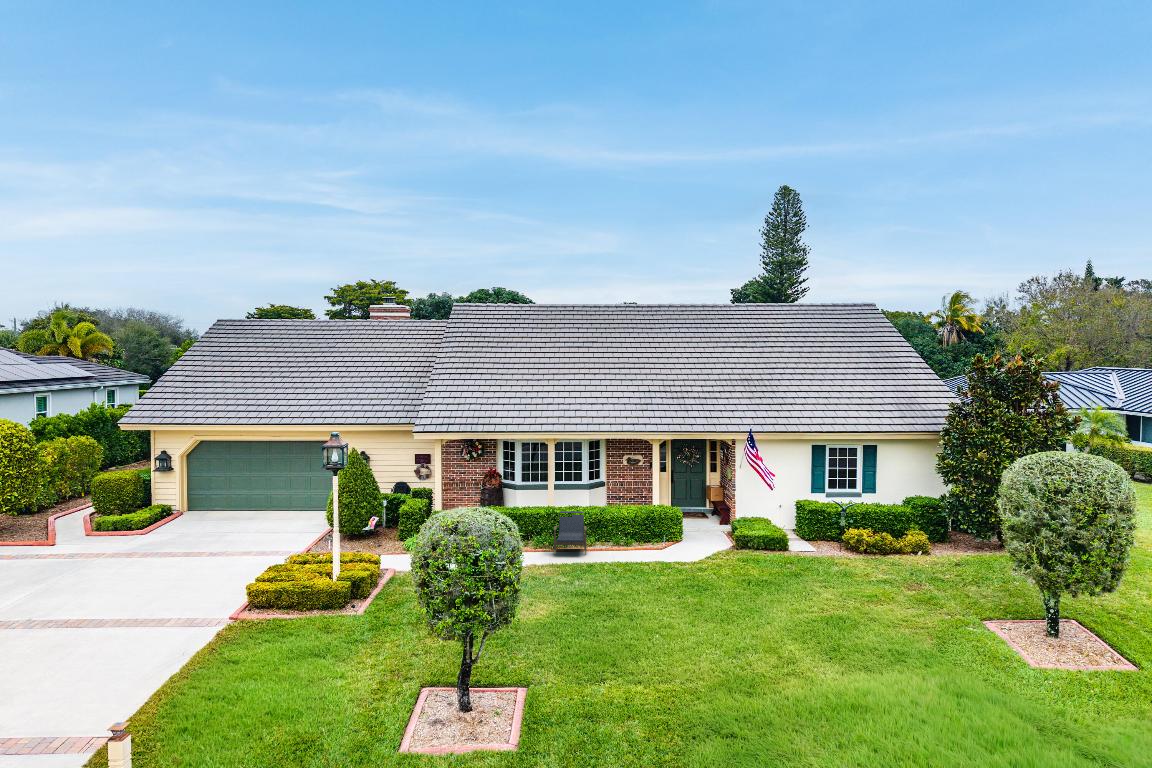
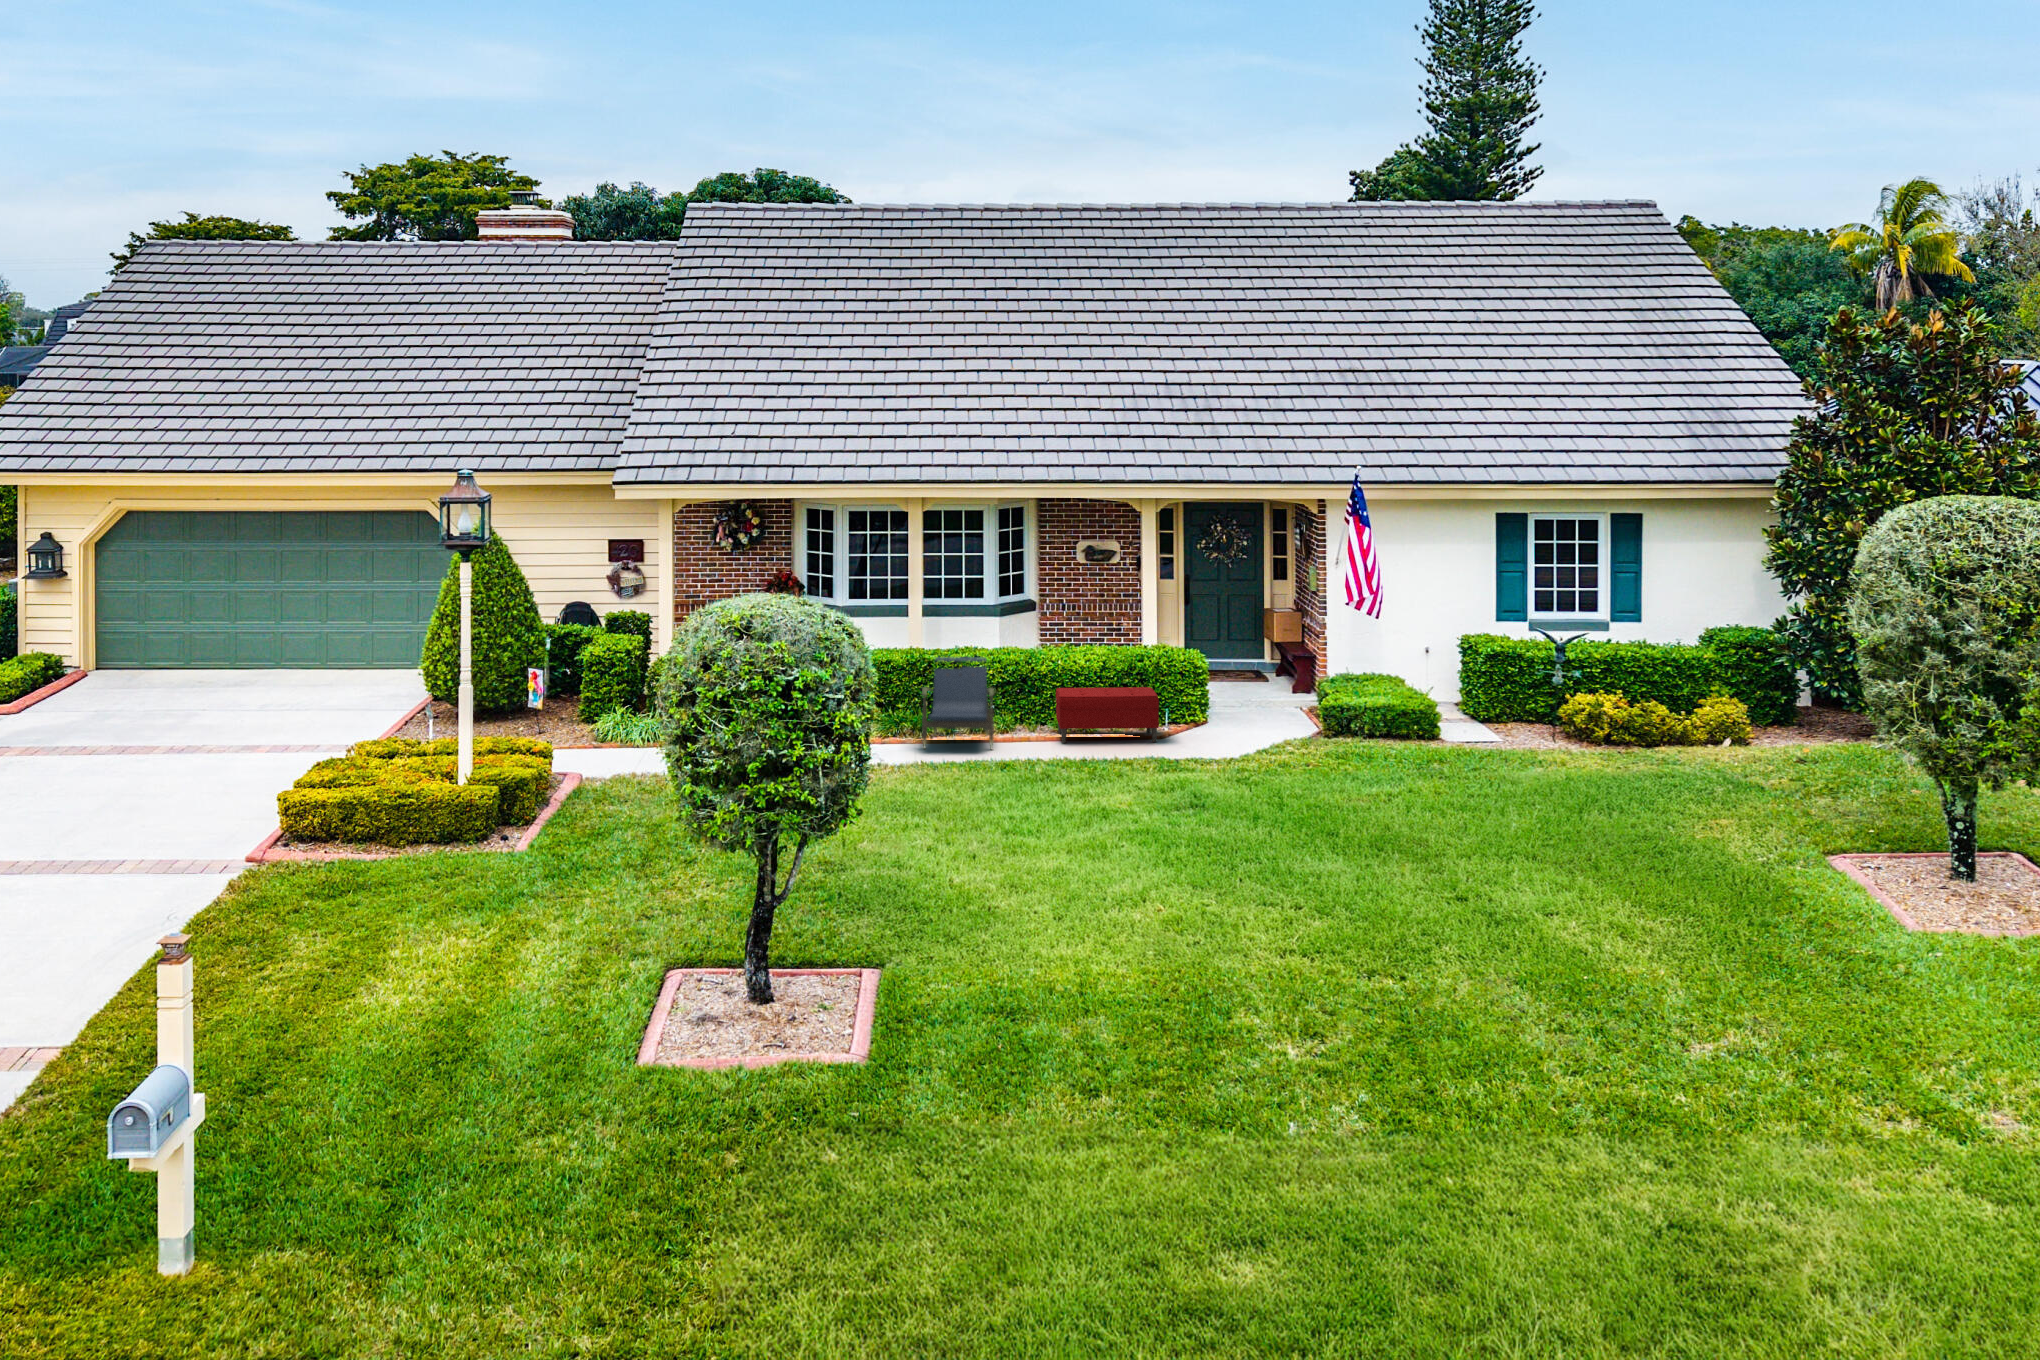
bench: none [615,525,662,551] -> present [1056,687,1159,743]

